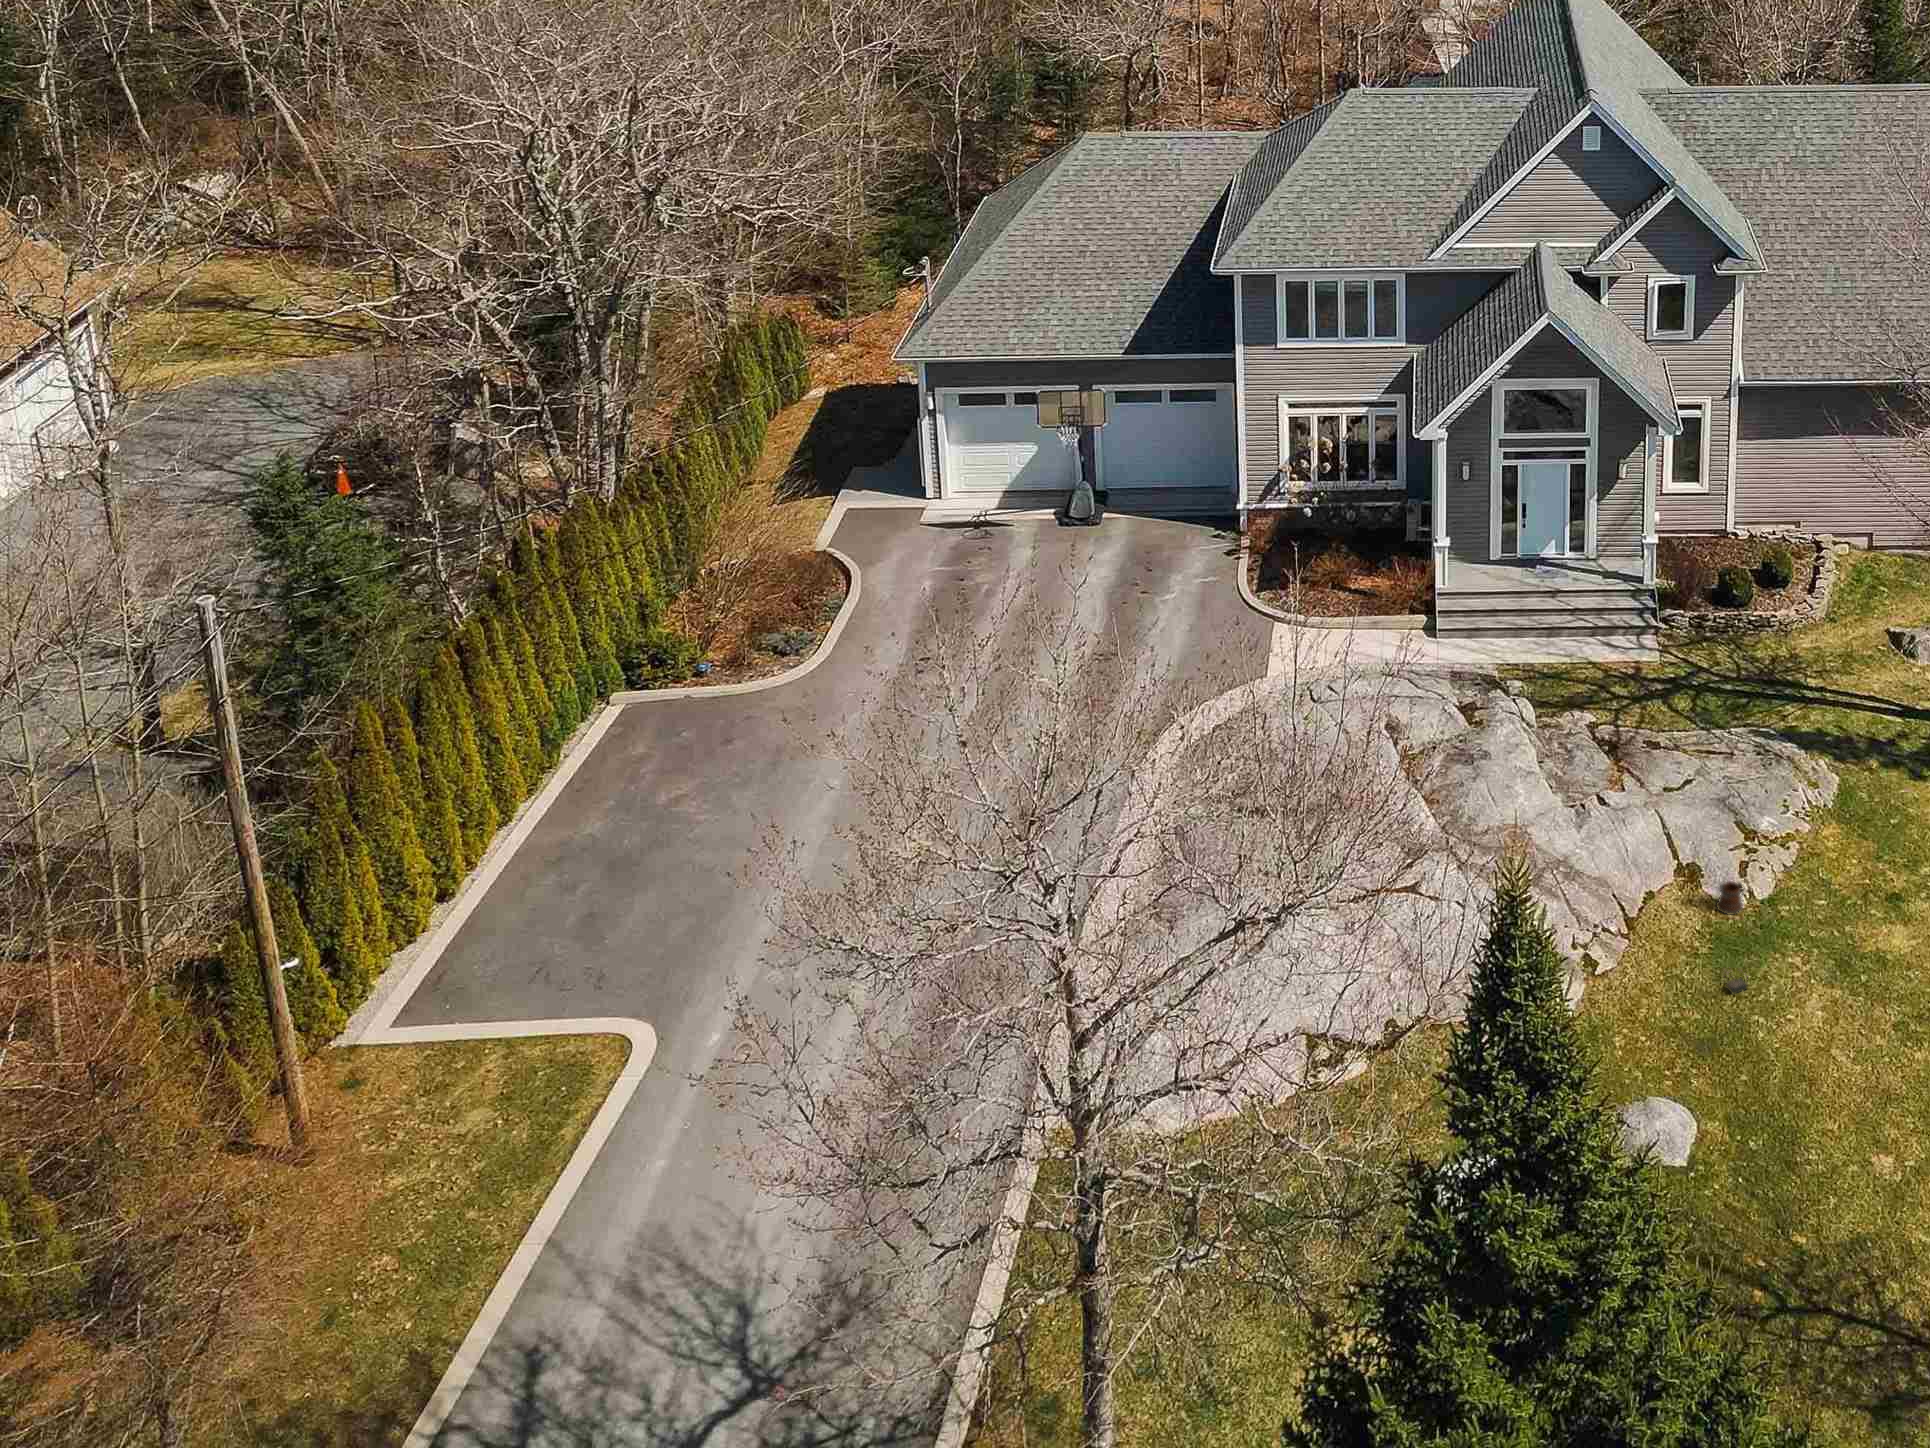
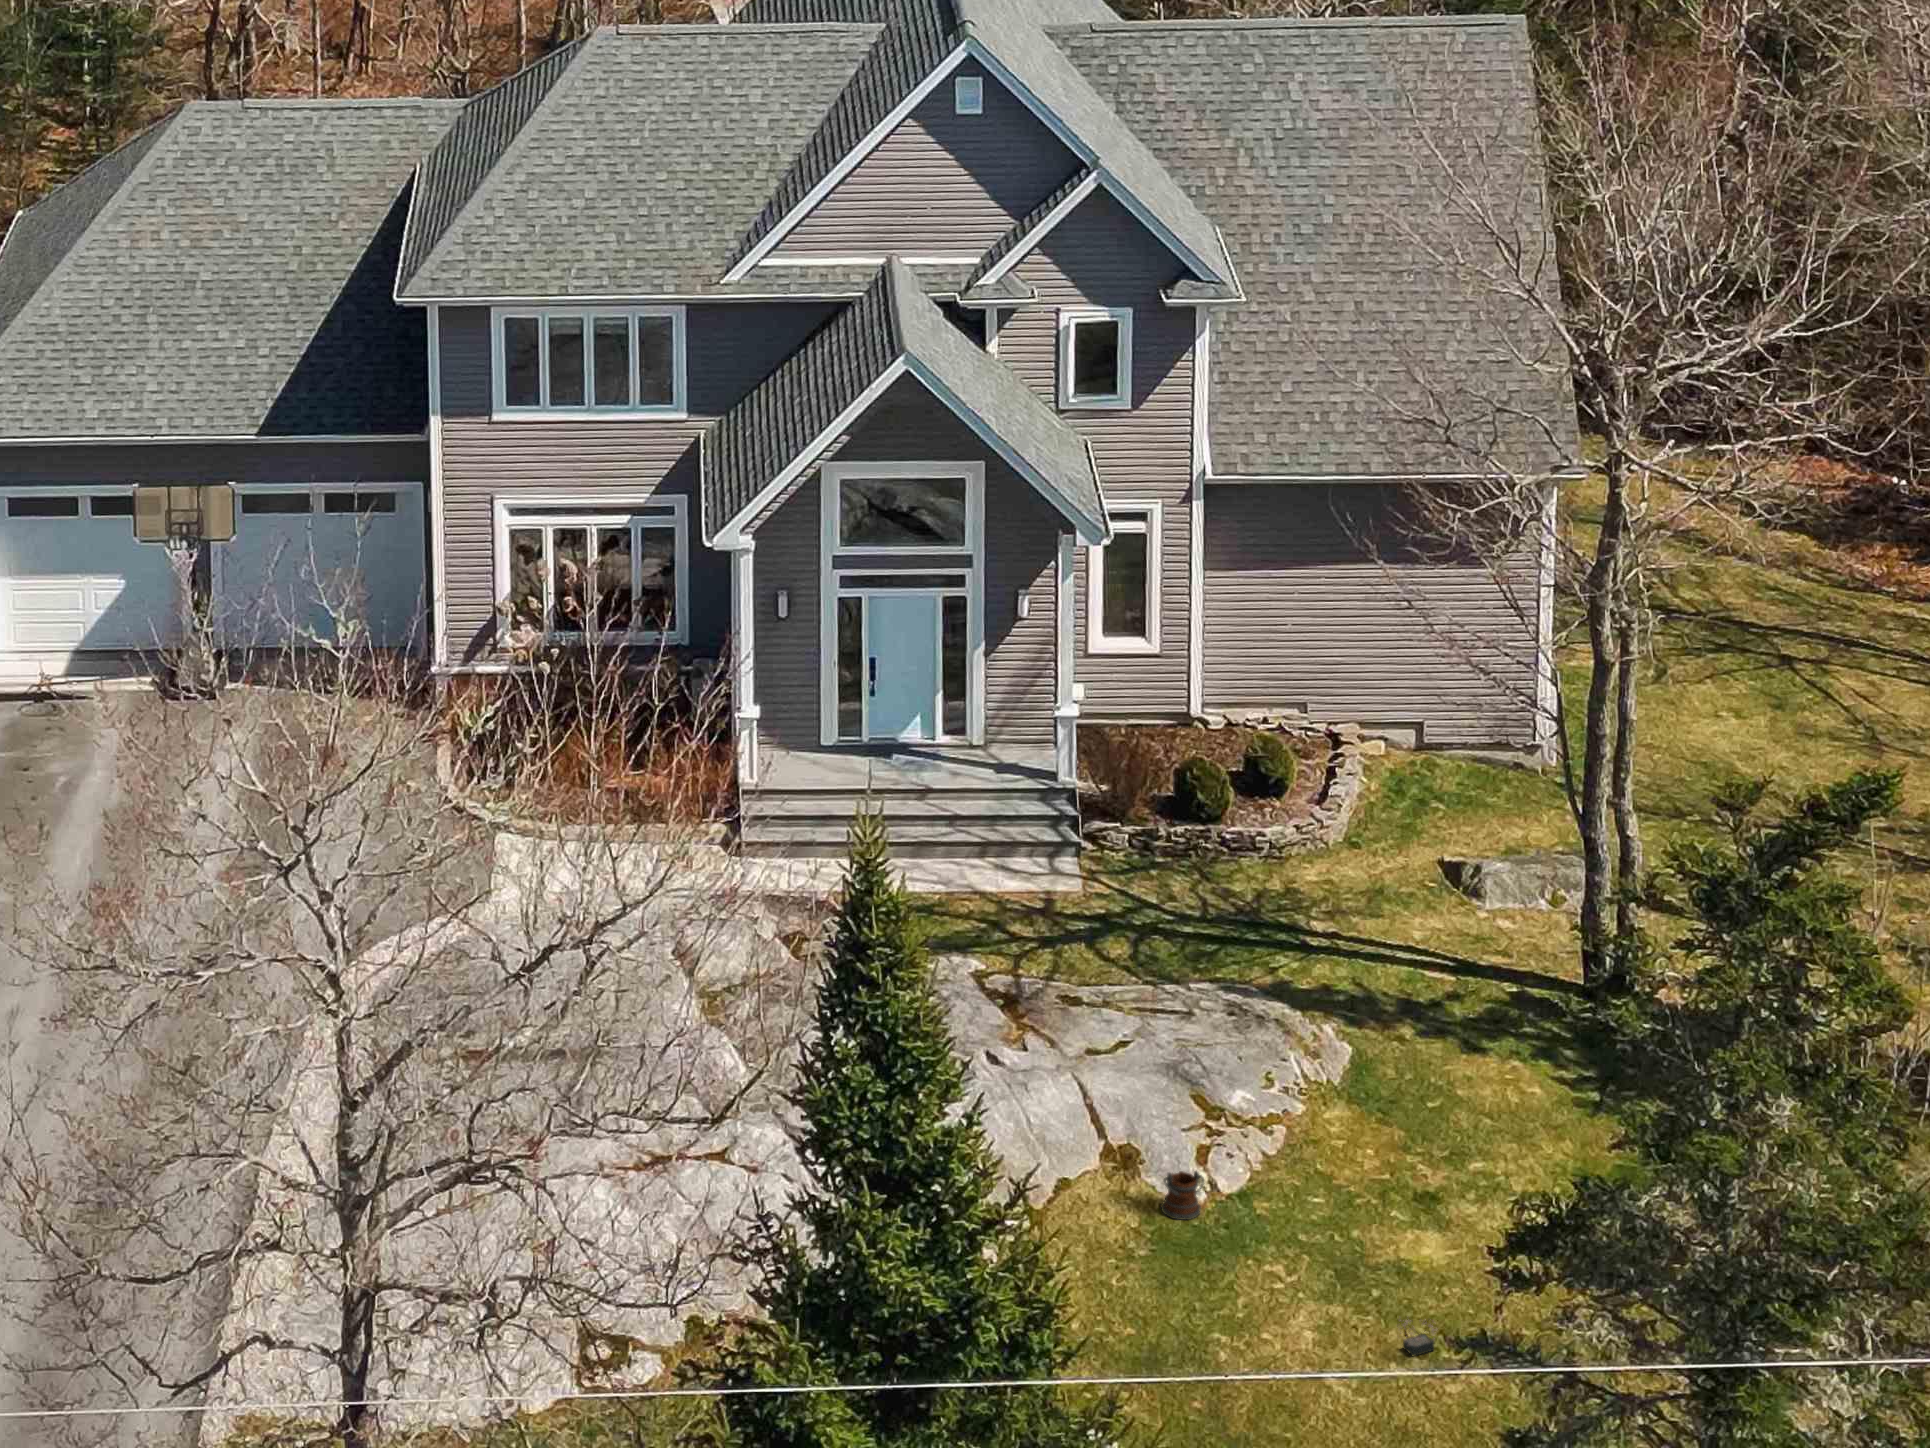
decorative plant: present [1723,970,1748,994] -> present [1403,1320,1435,1356]

